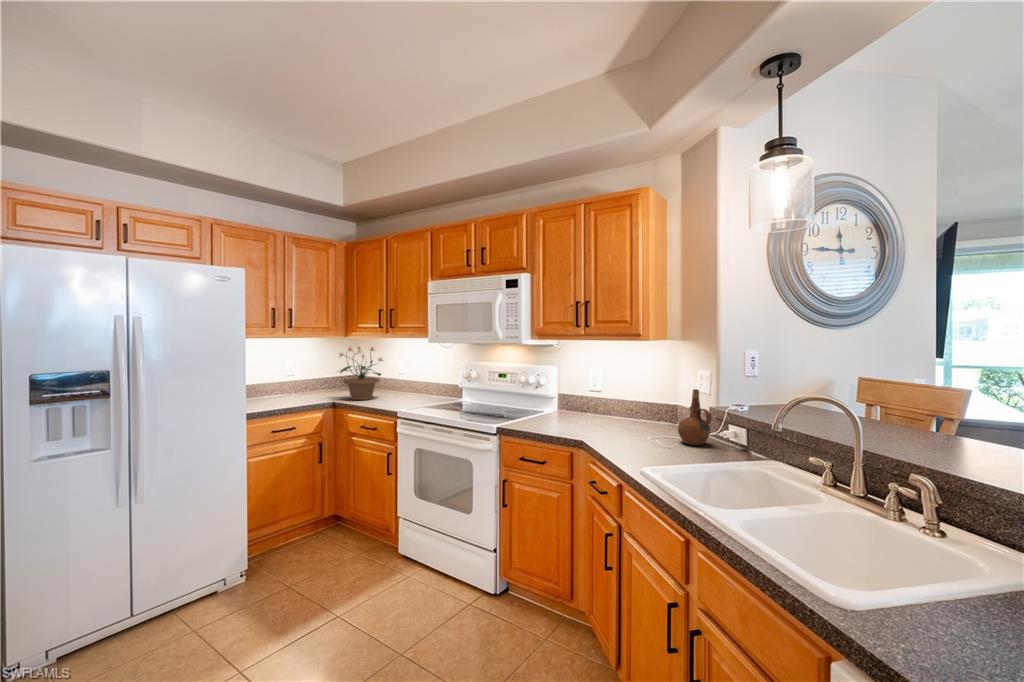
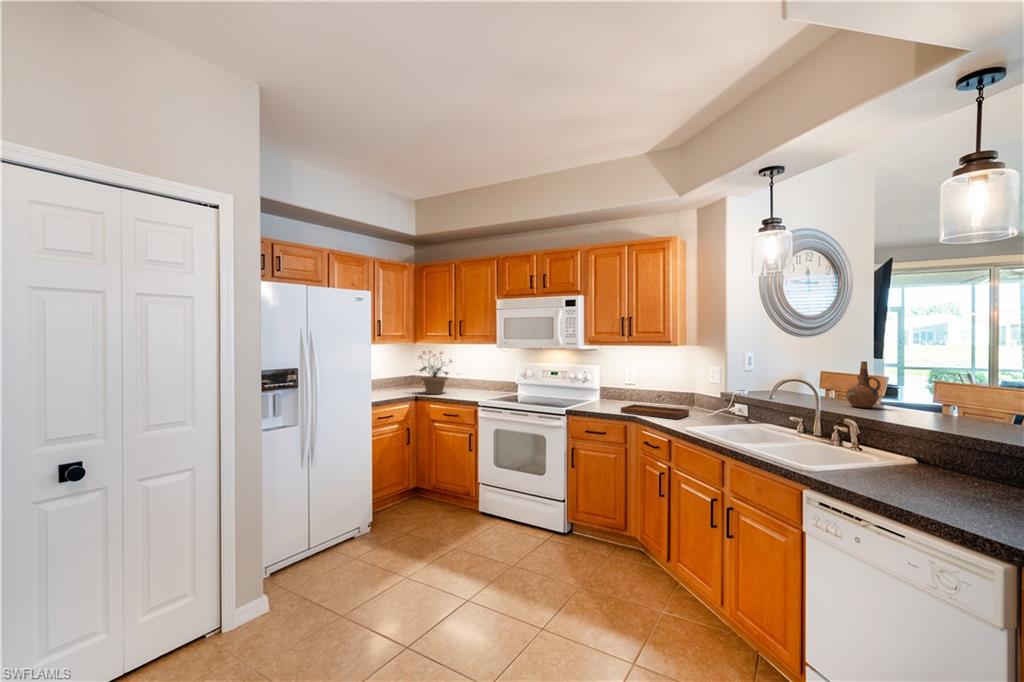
ceramic pitcher: present [678,389,712,445] -> present [846,361,881,408]
tray: none [568,408,662,448] -> present [621,394,689,419]

